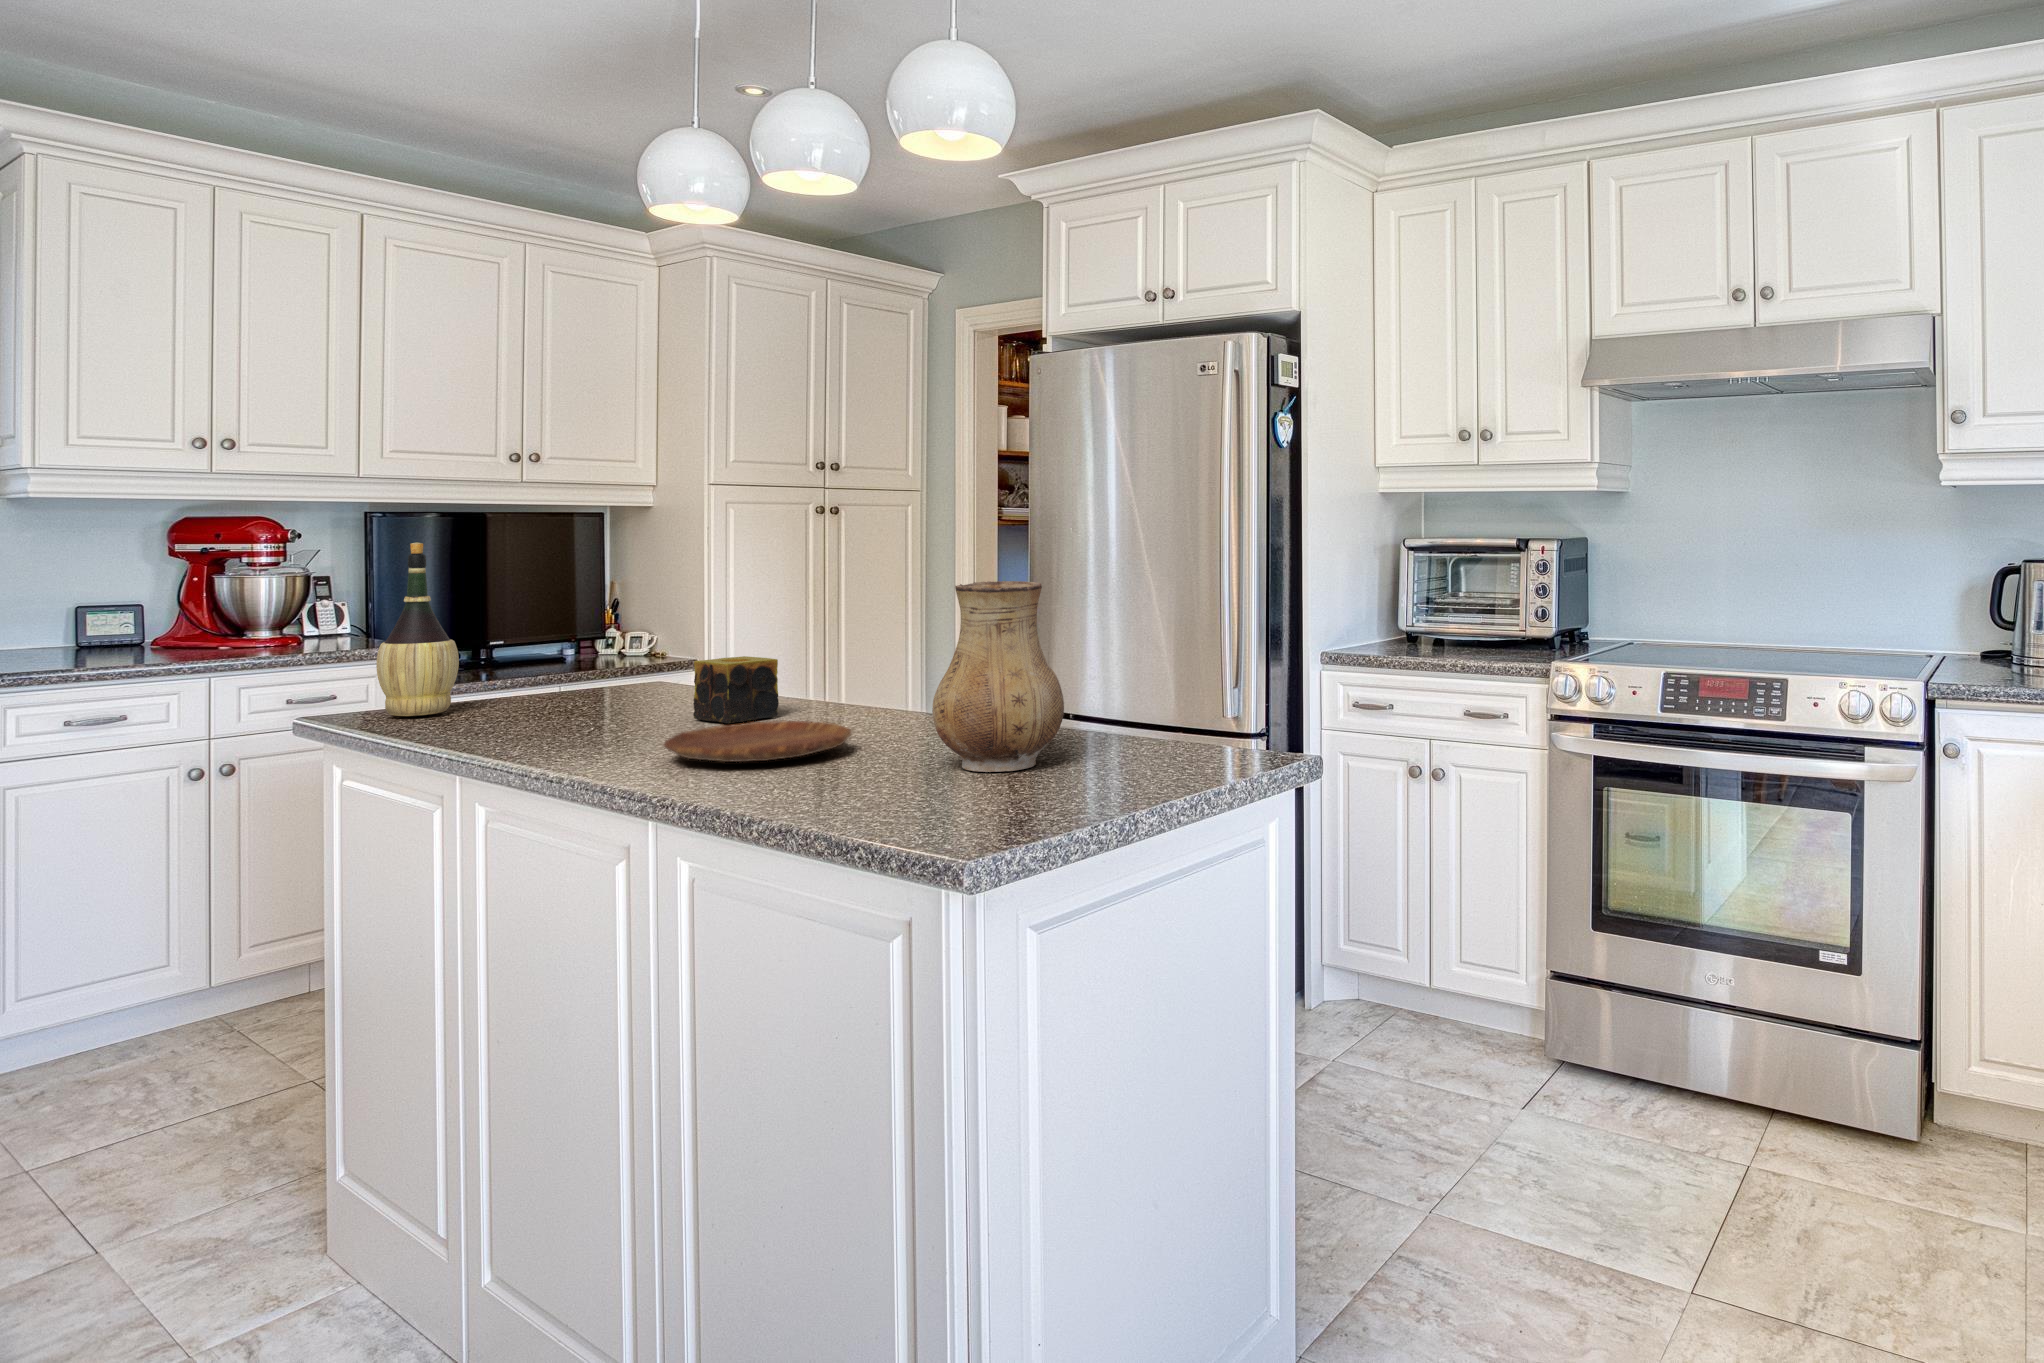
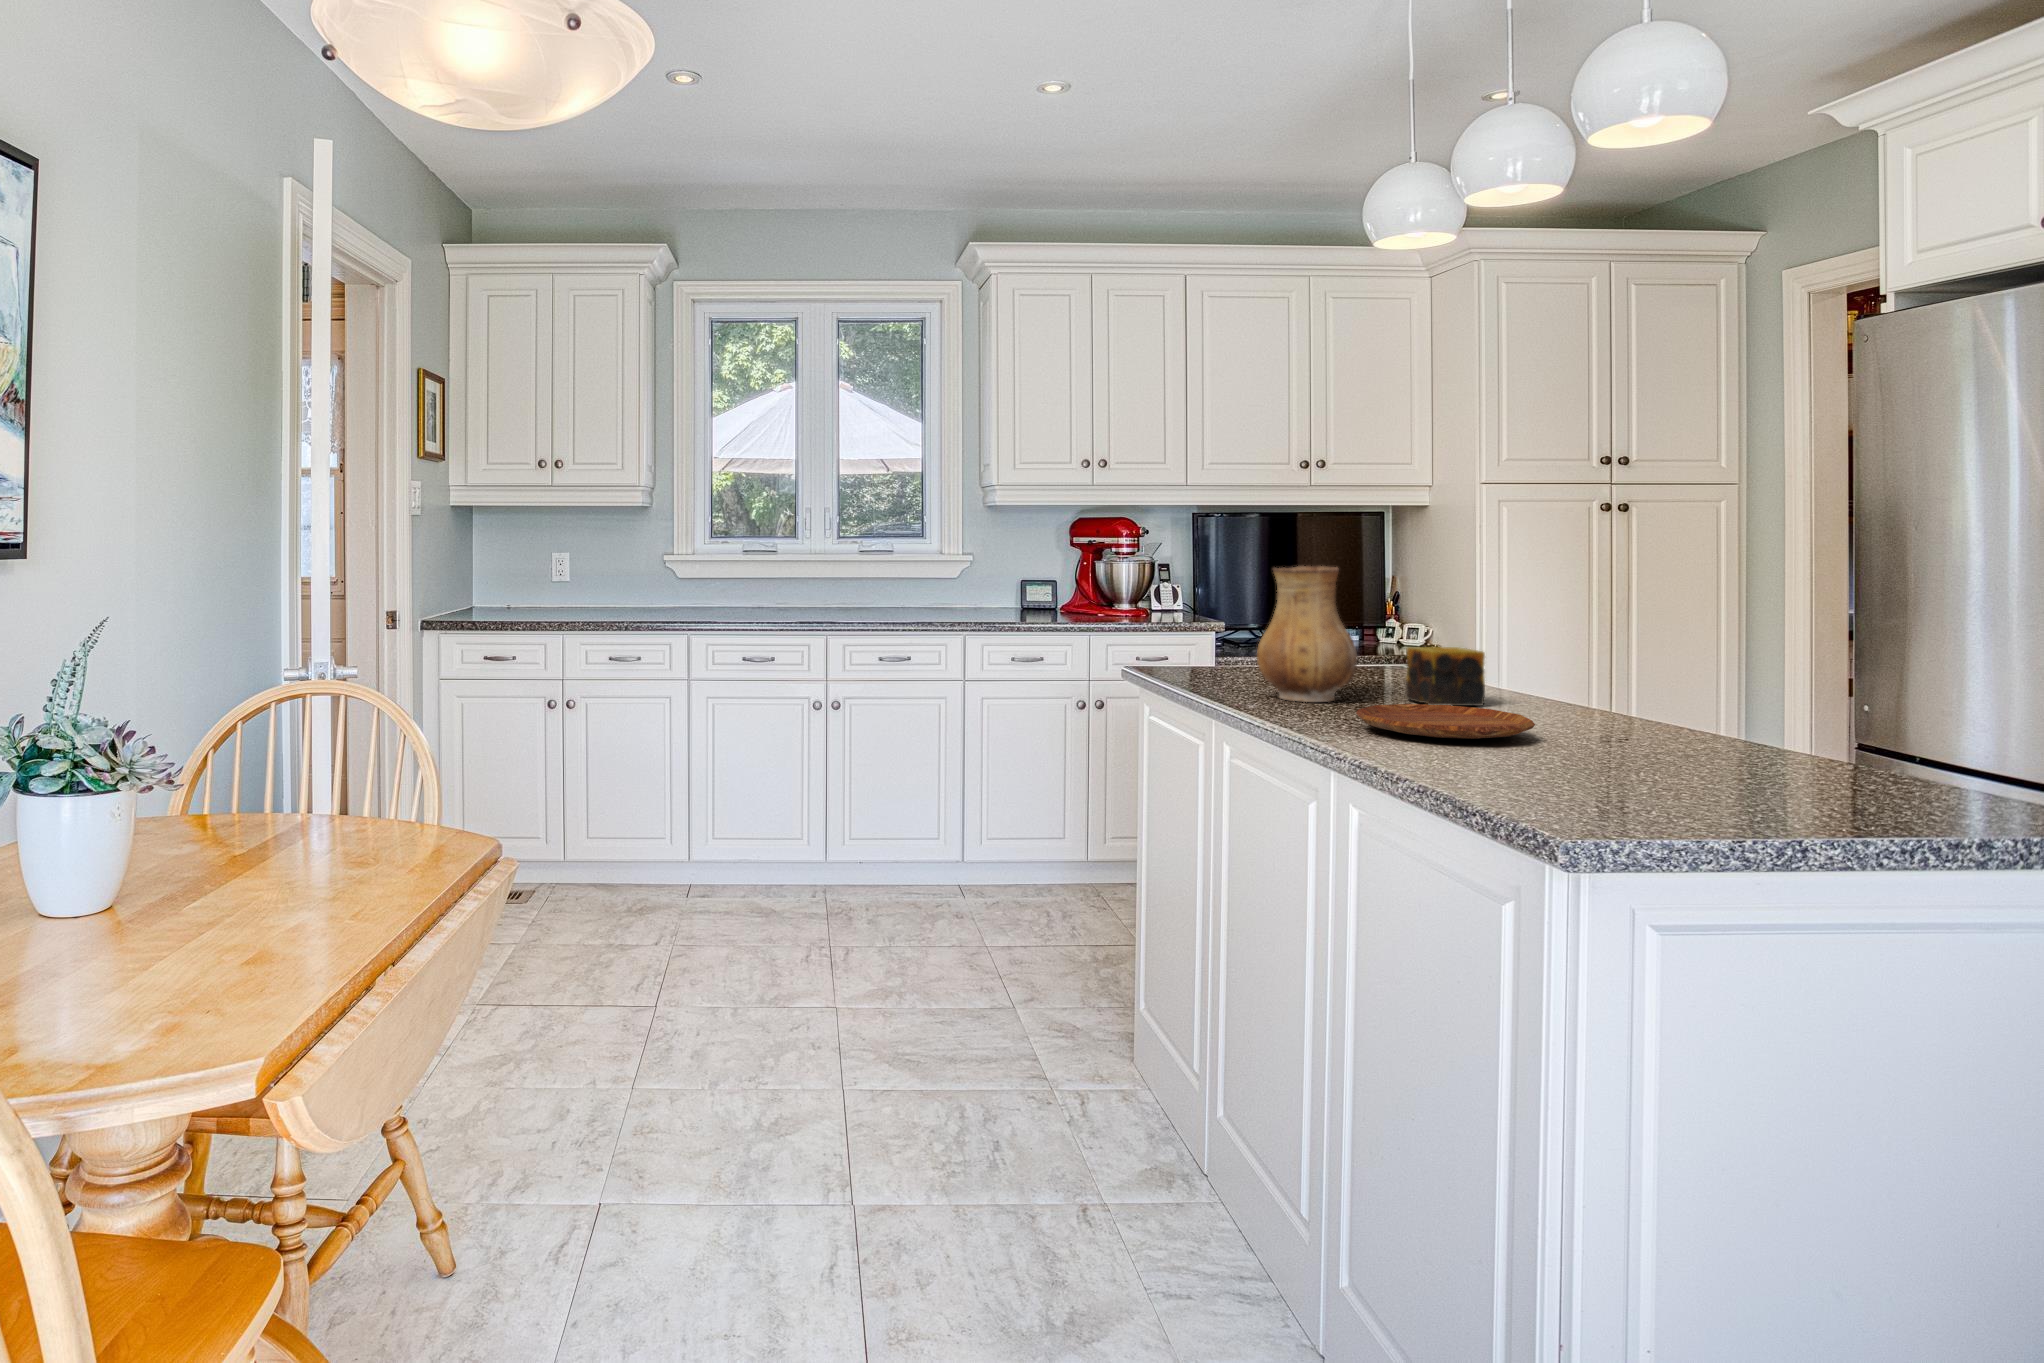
wine bottle: present [376,543,459,716] -> none [1171,538,1228,672]
ceramic pitcher: present [932,581,1064,772] -> present [1257,566,1357,702]

